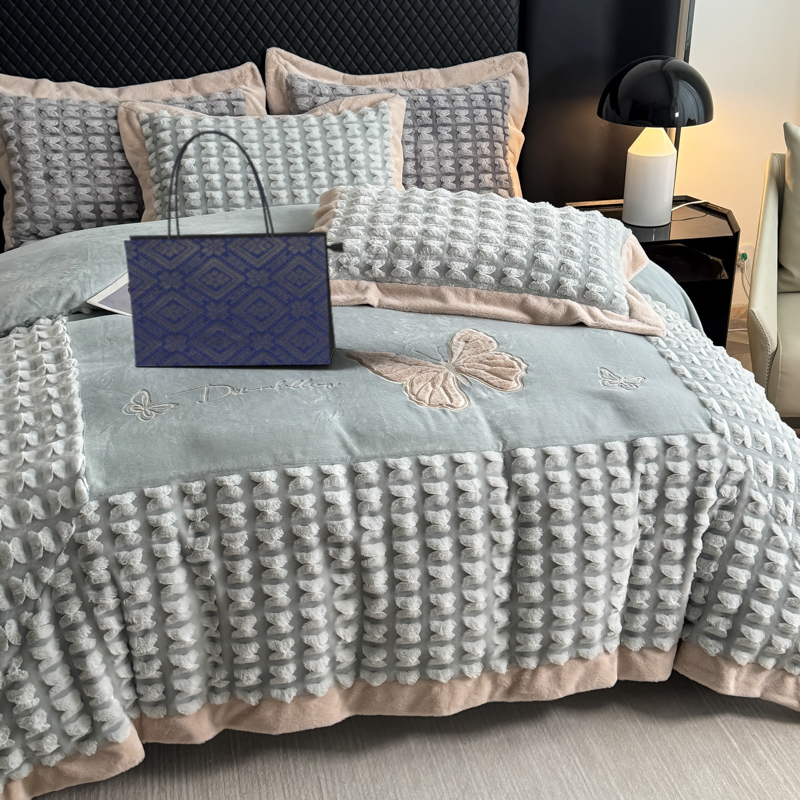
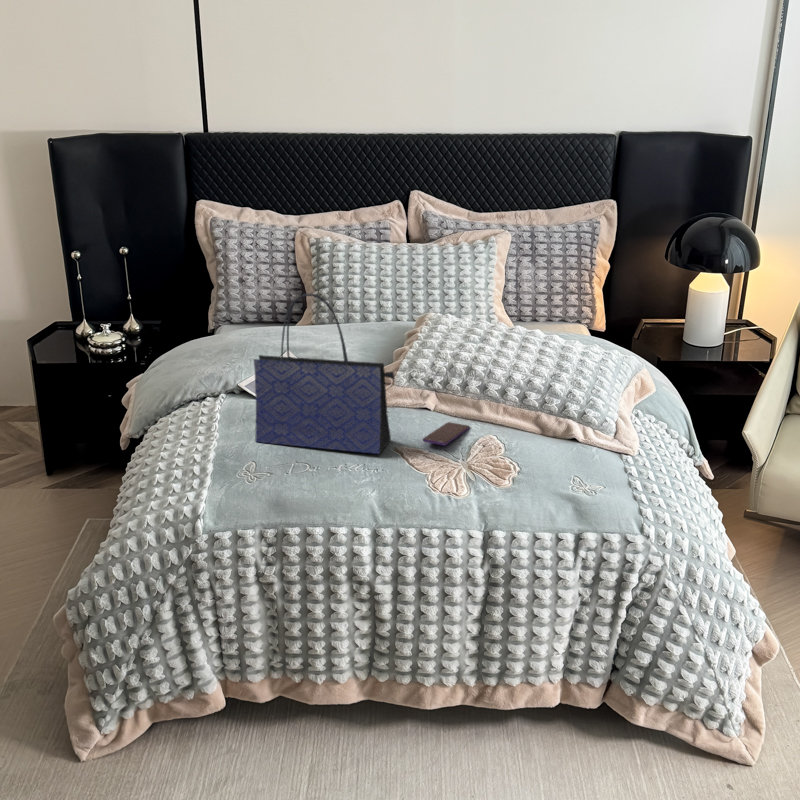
smartphone: none [383,319,436,345] -> present [423,422,469,445]

